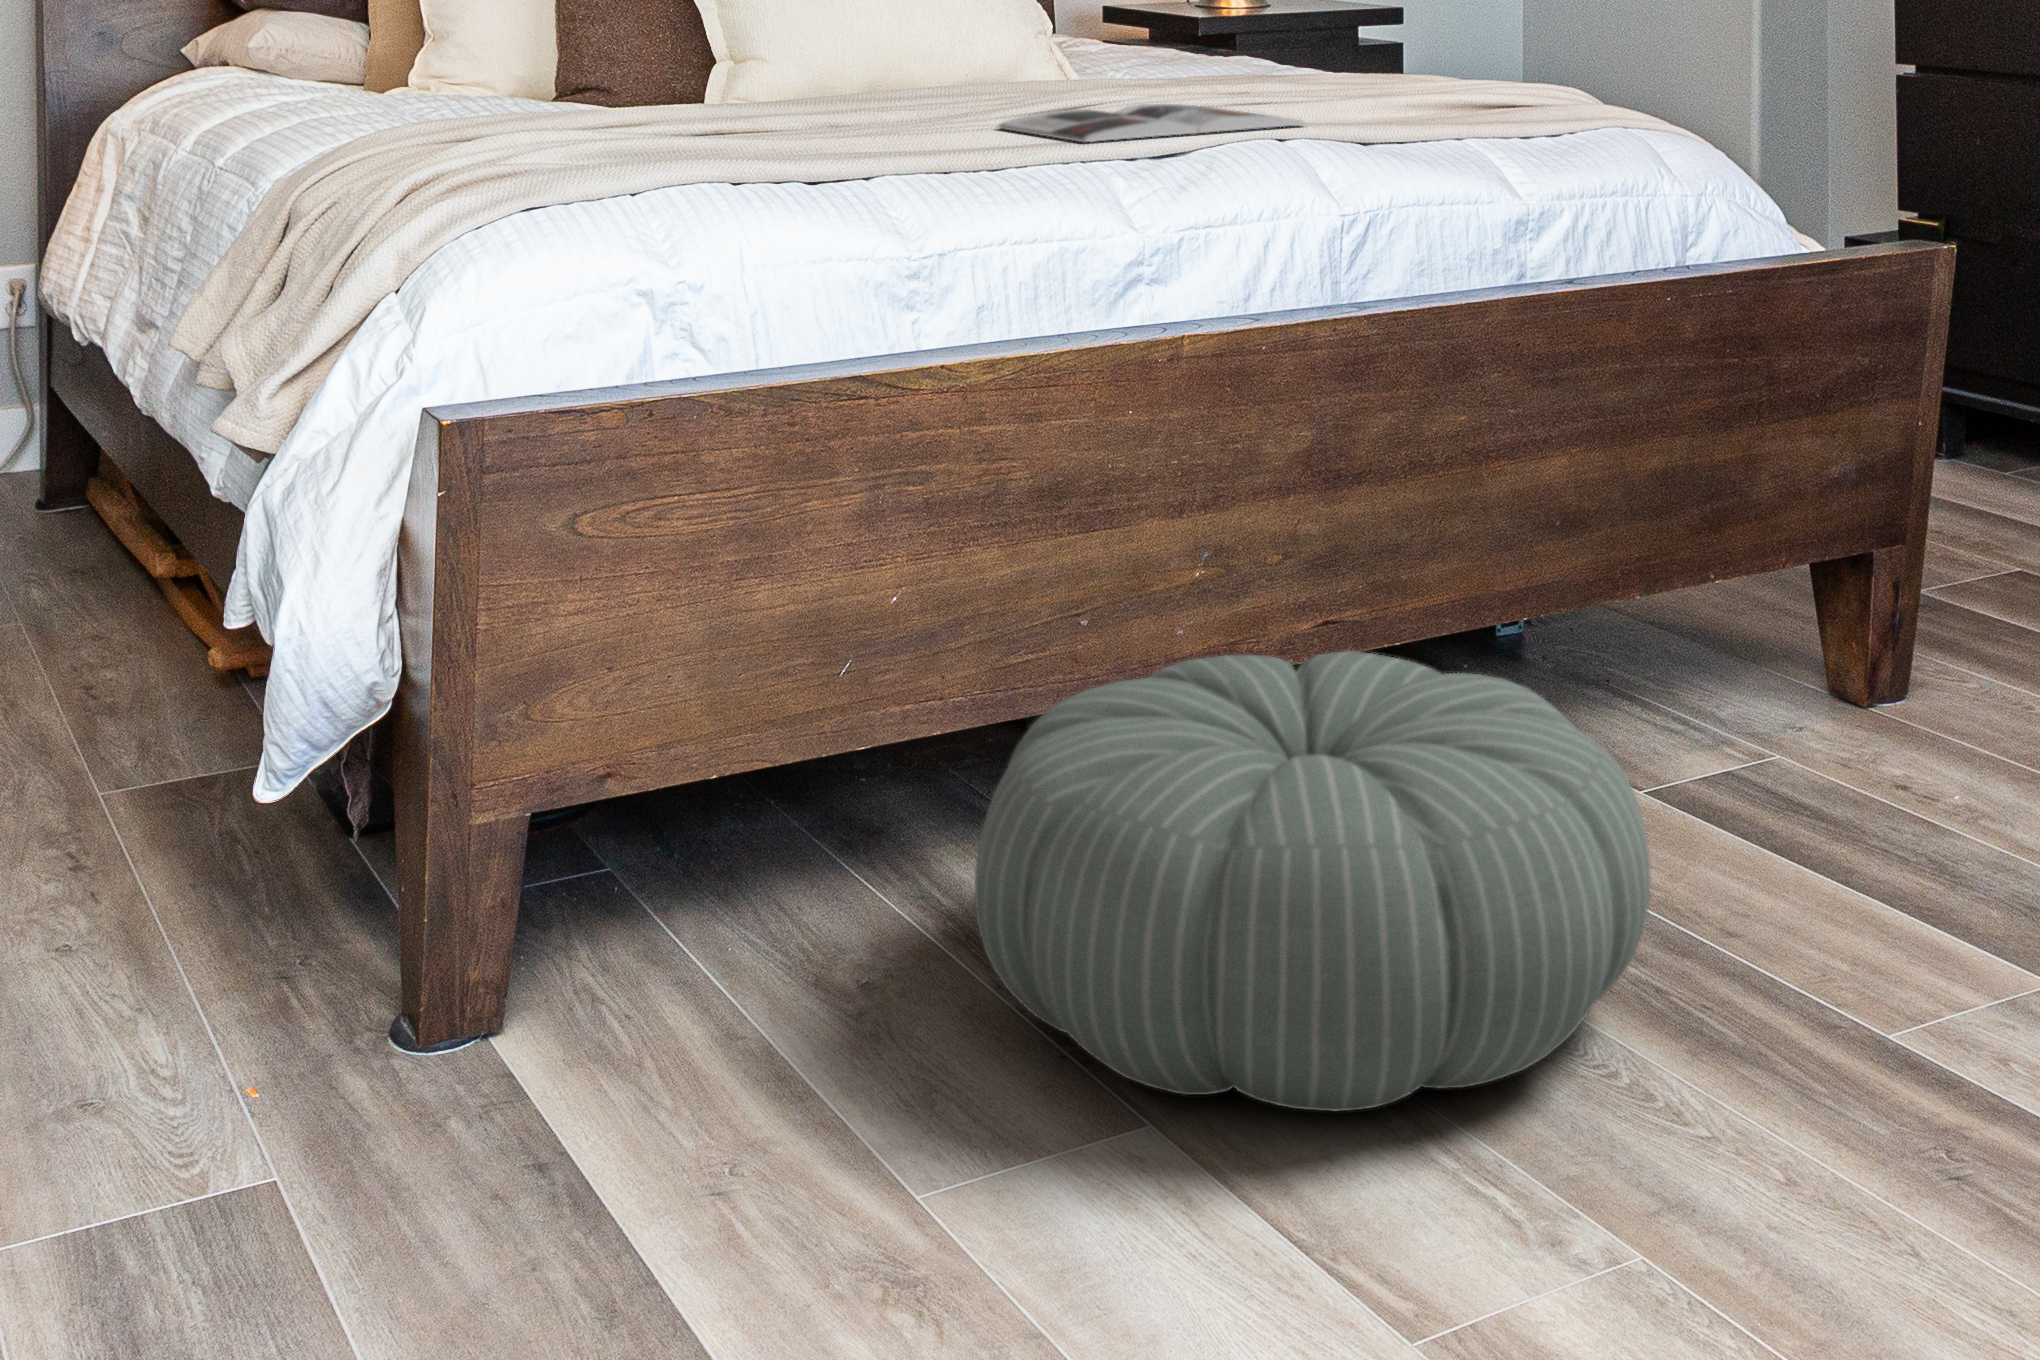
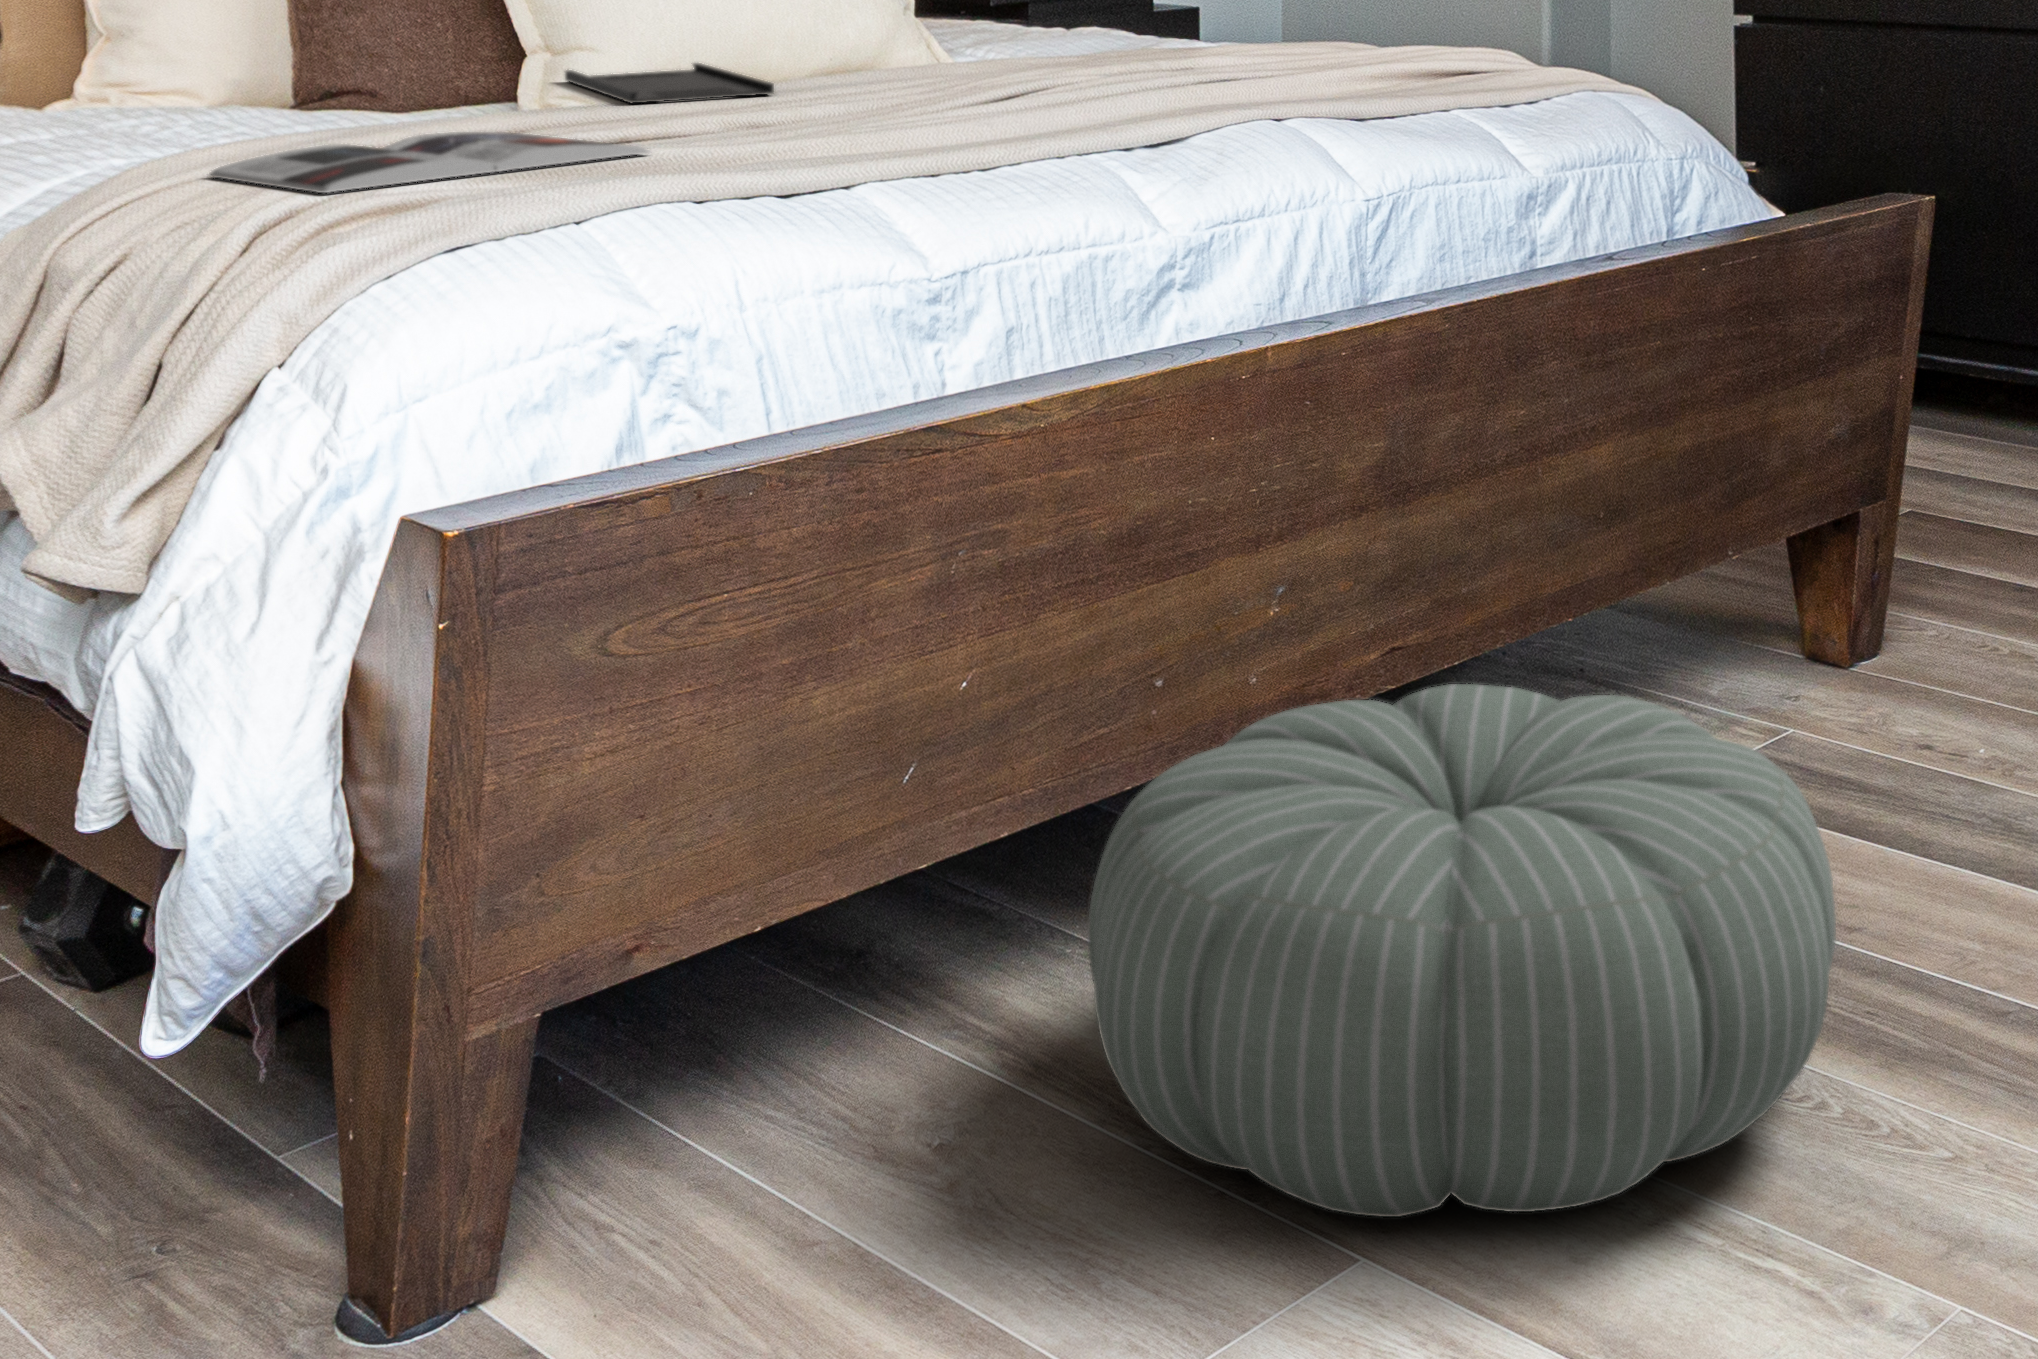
tray: none [769,74,910,106] -> present [565,63,774,103]
magazine: present [998,104,1305,142] -> present [209,132,649,193]

